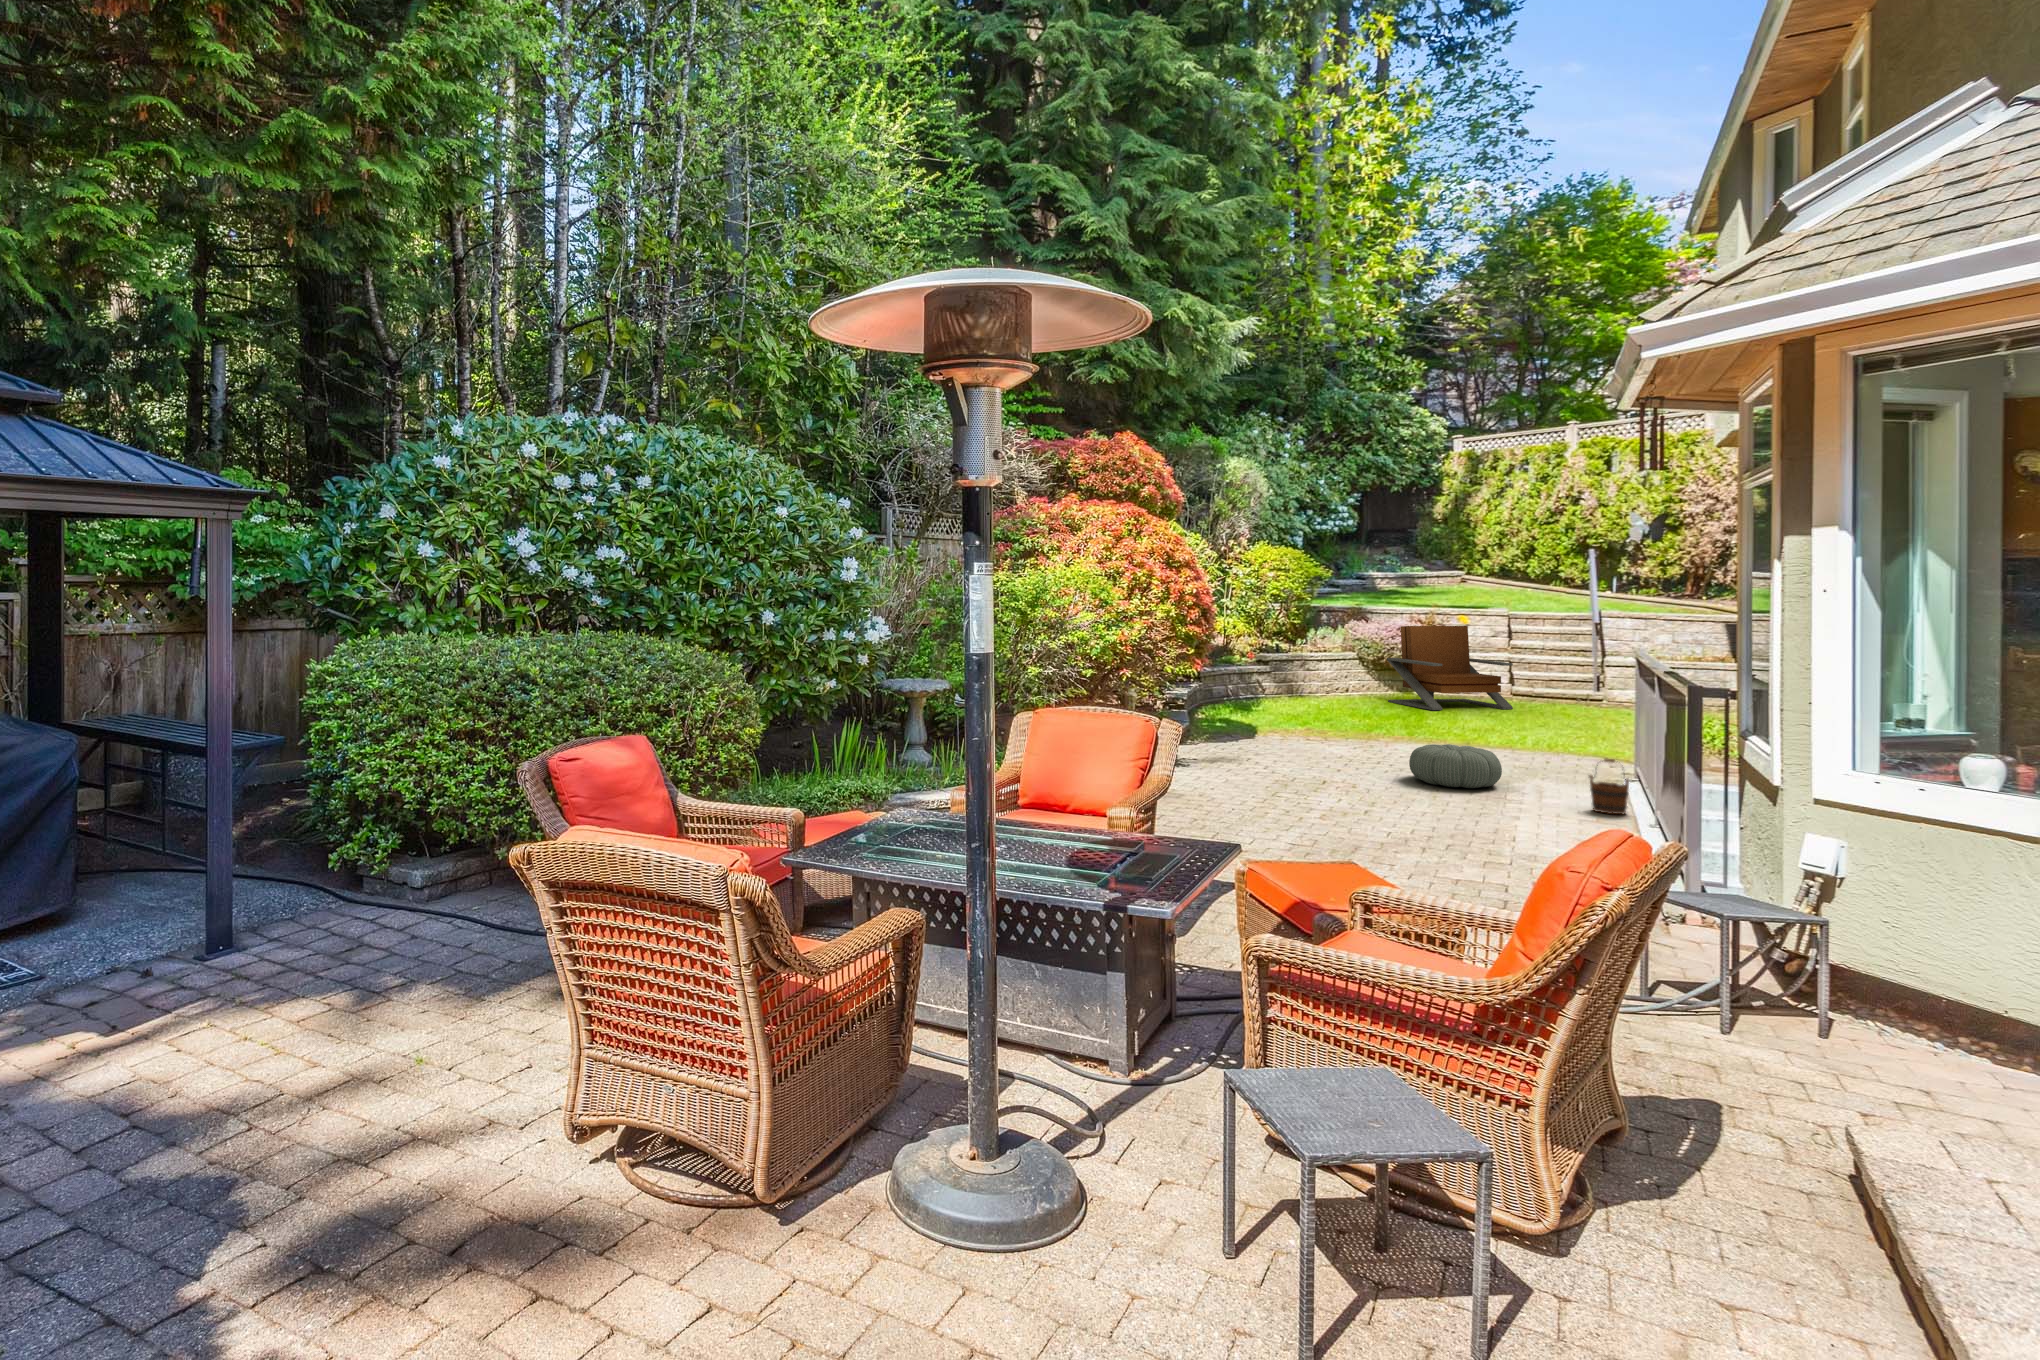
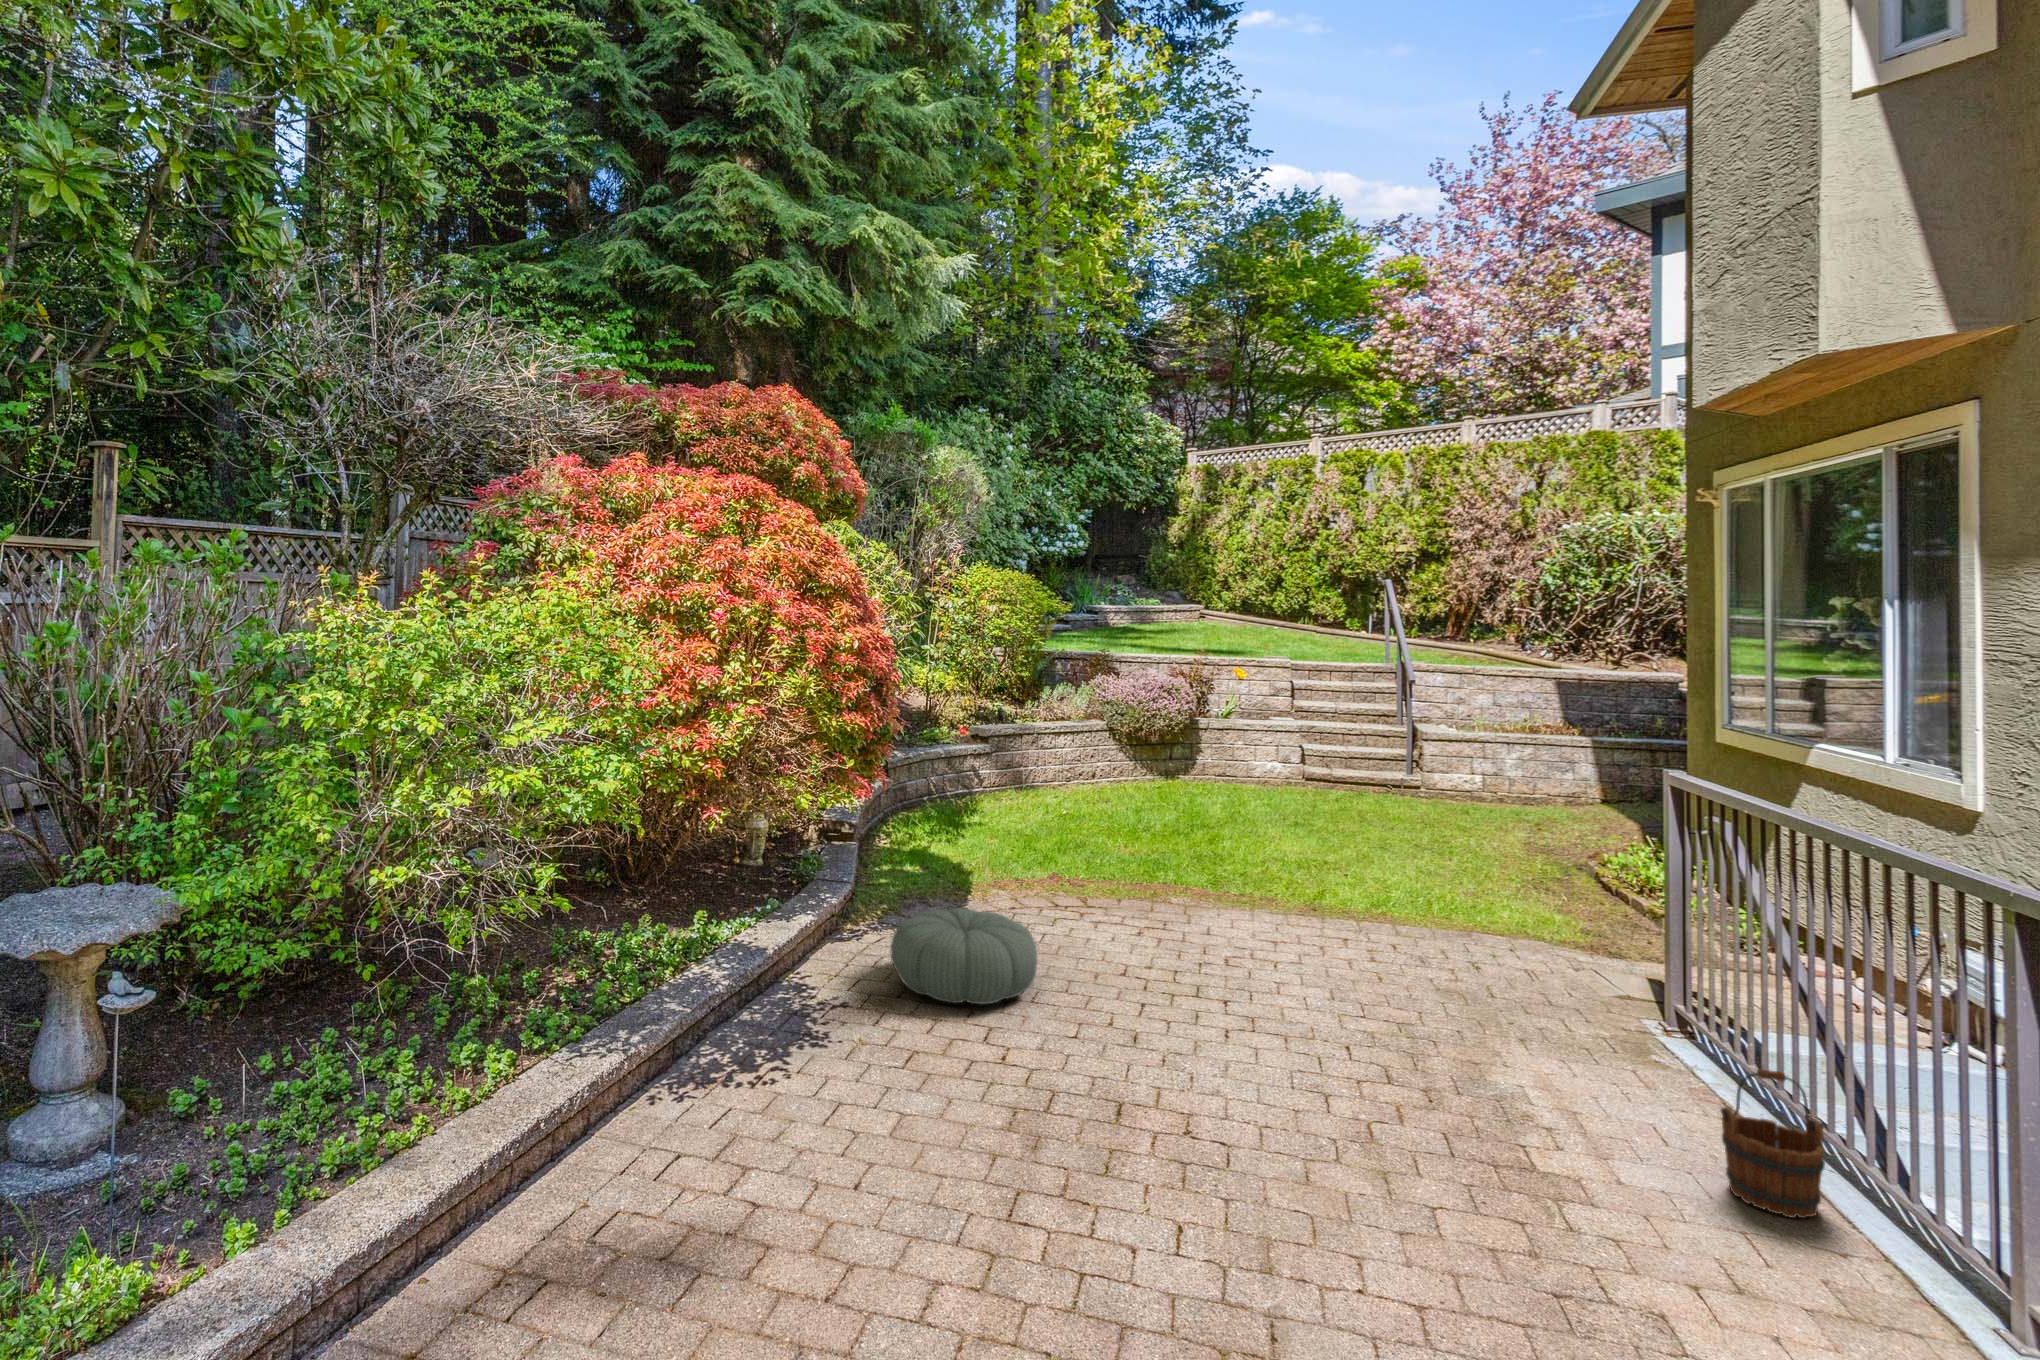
lounge chair: present [1387,626,1513,710] -> none [1146,683,1314,811]
pouf: present [1409,744,1502,788] -> present [890,908,1037,1004]

